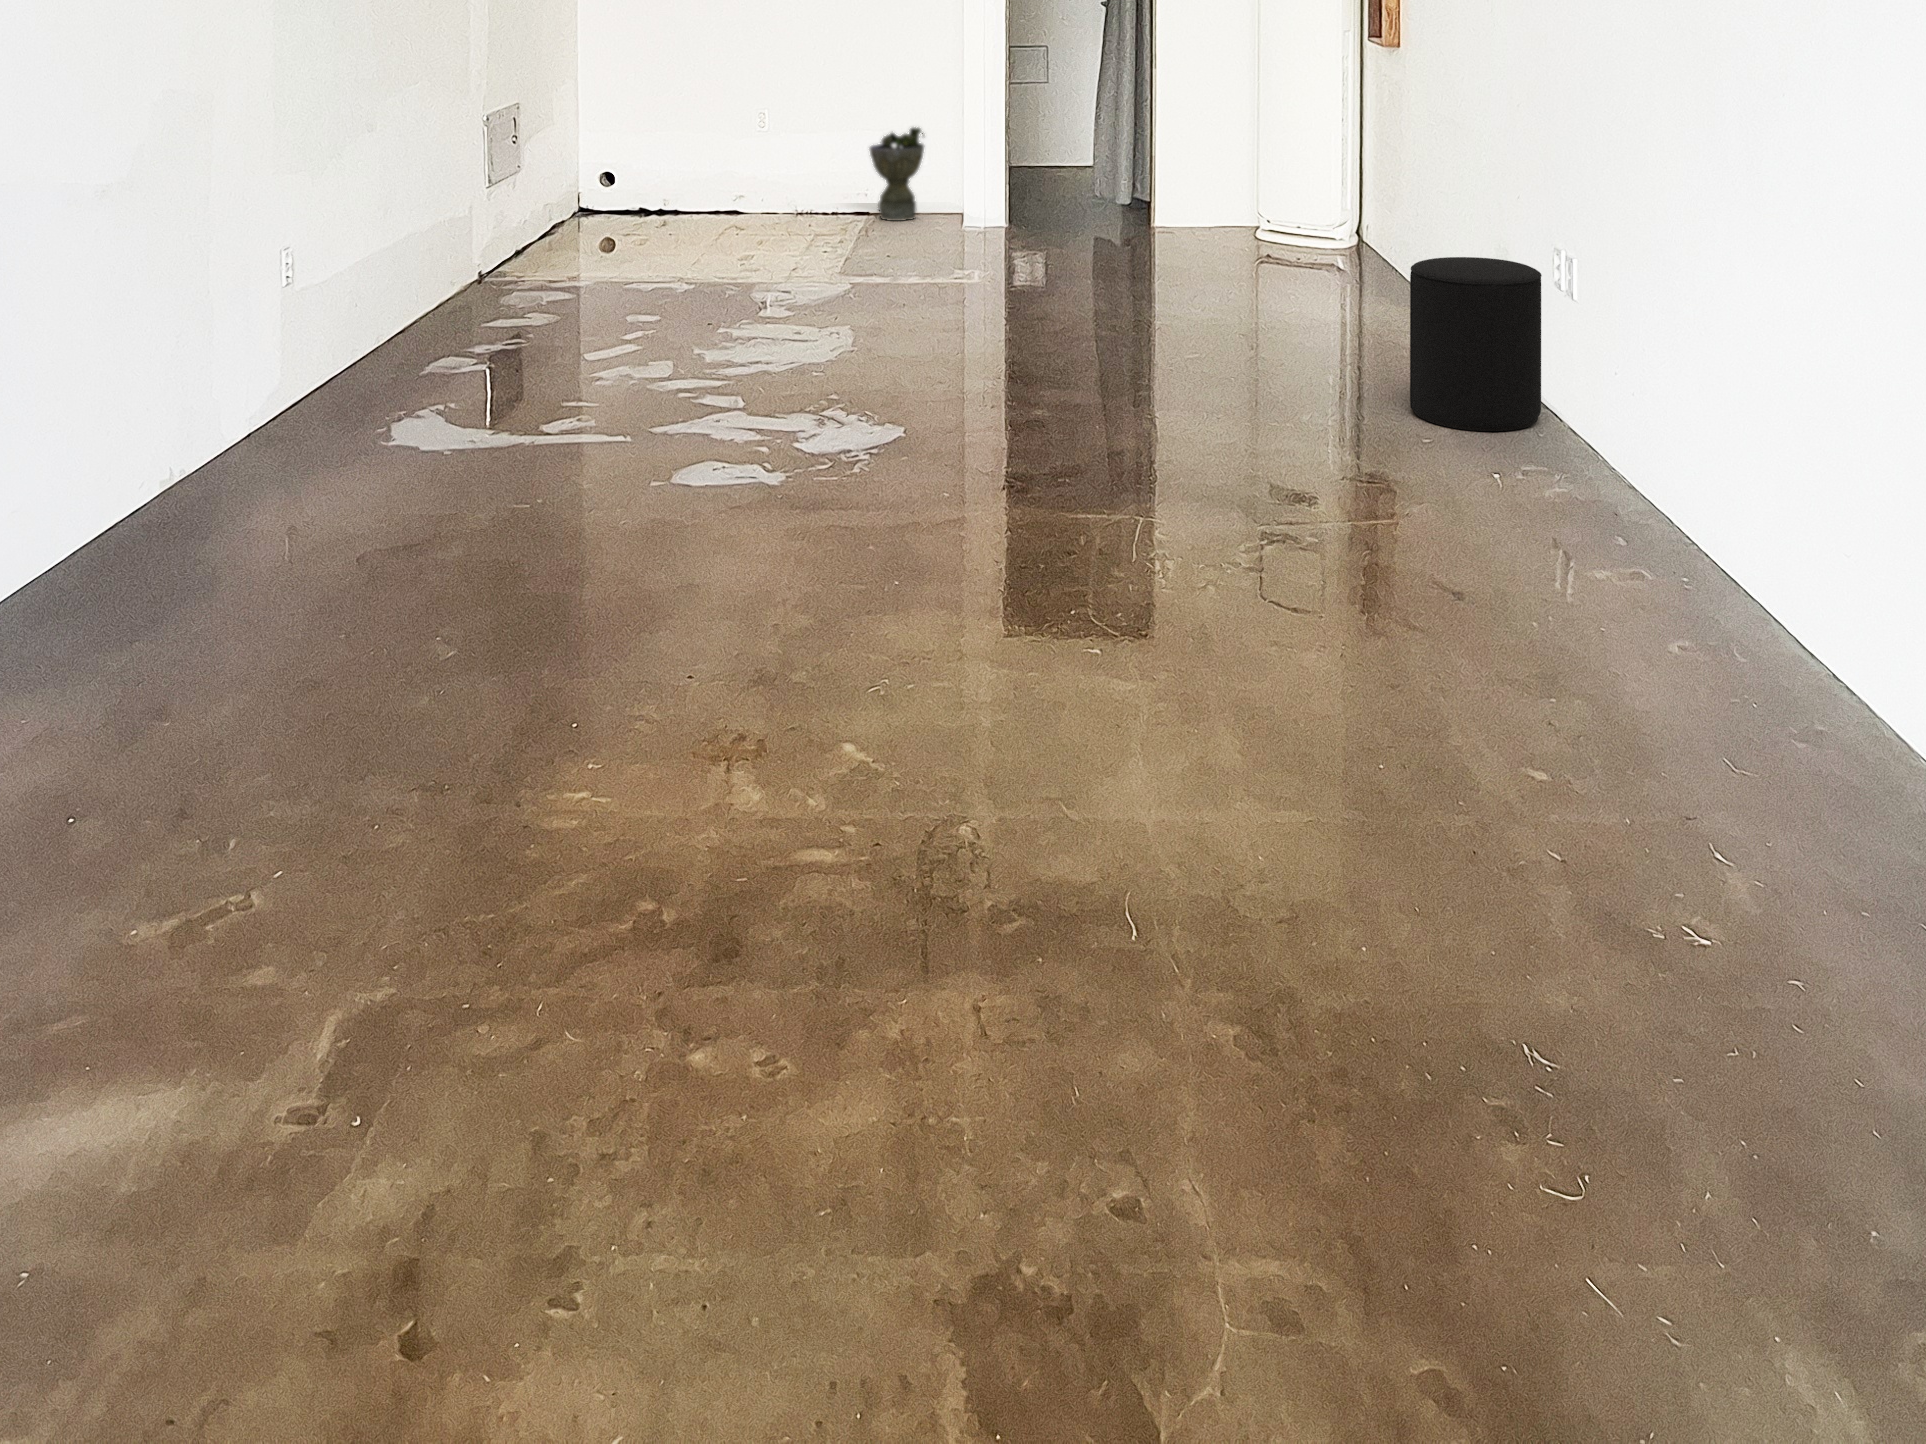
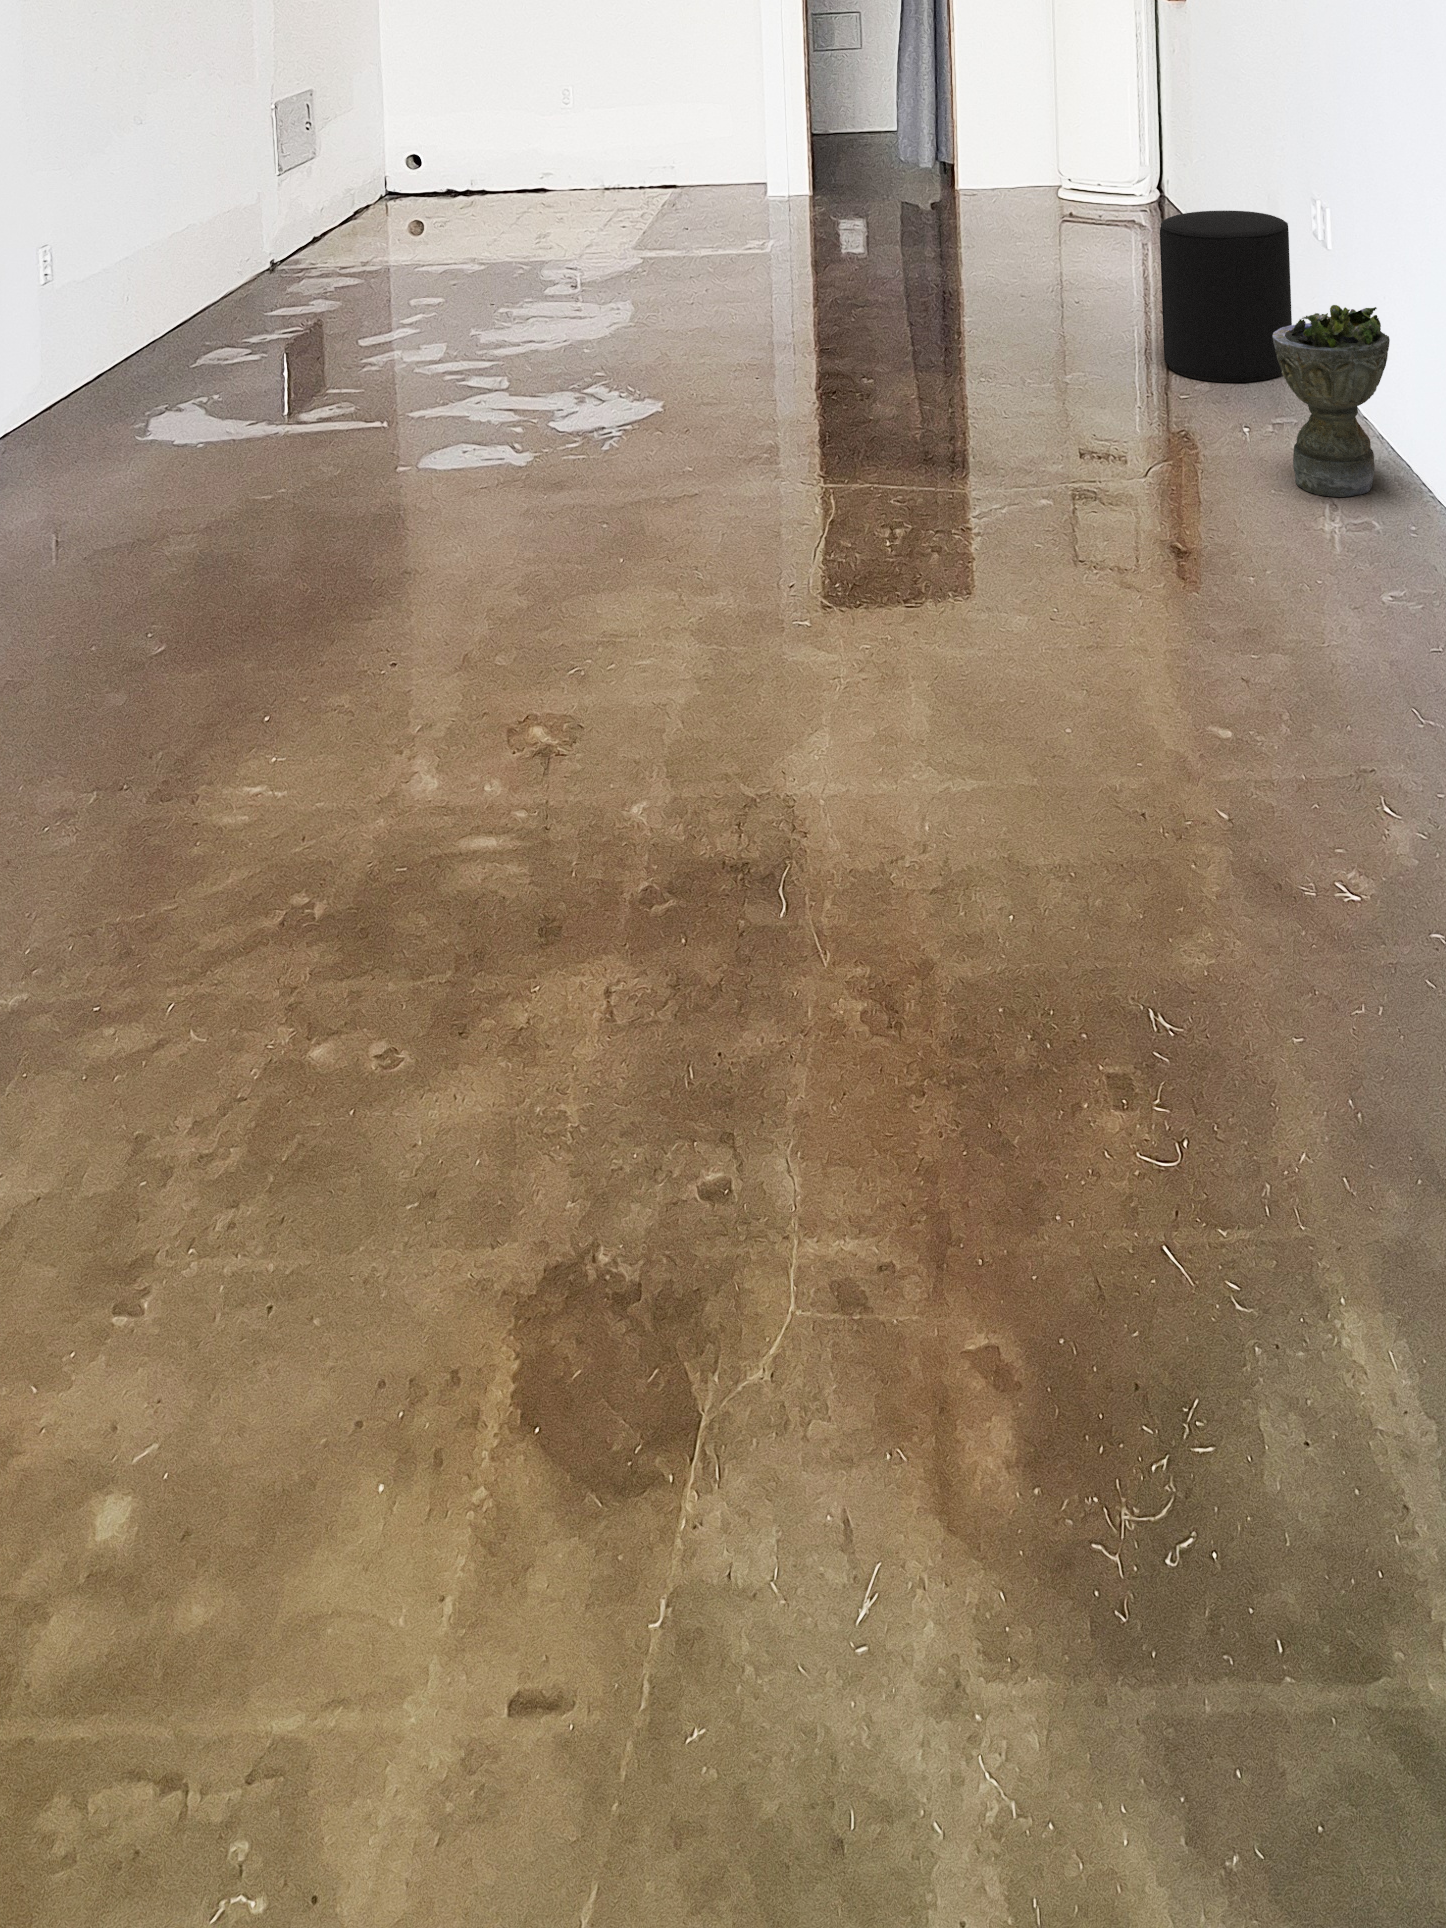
planter: present [870,127,924,221] -> present [1272,305,1390,497]

